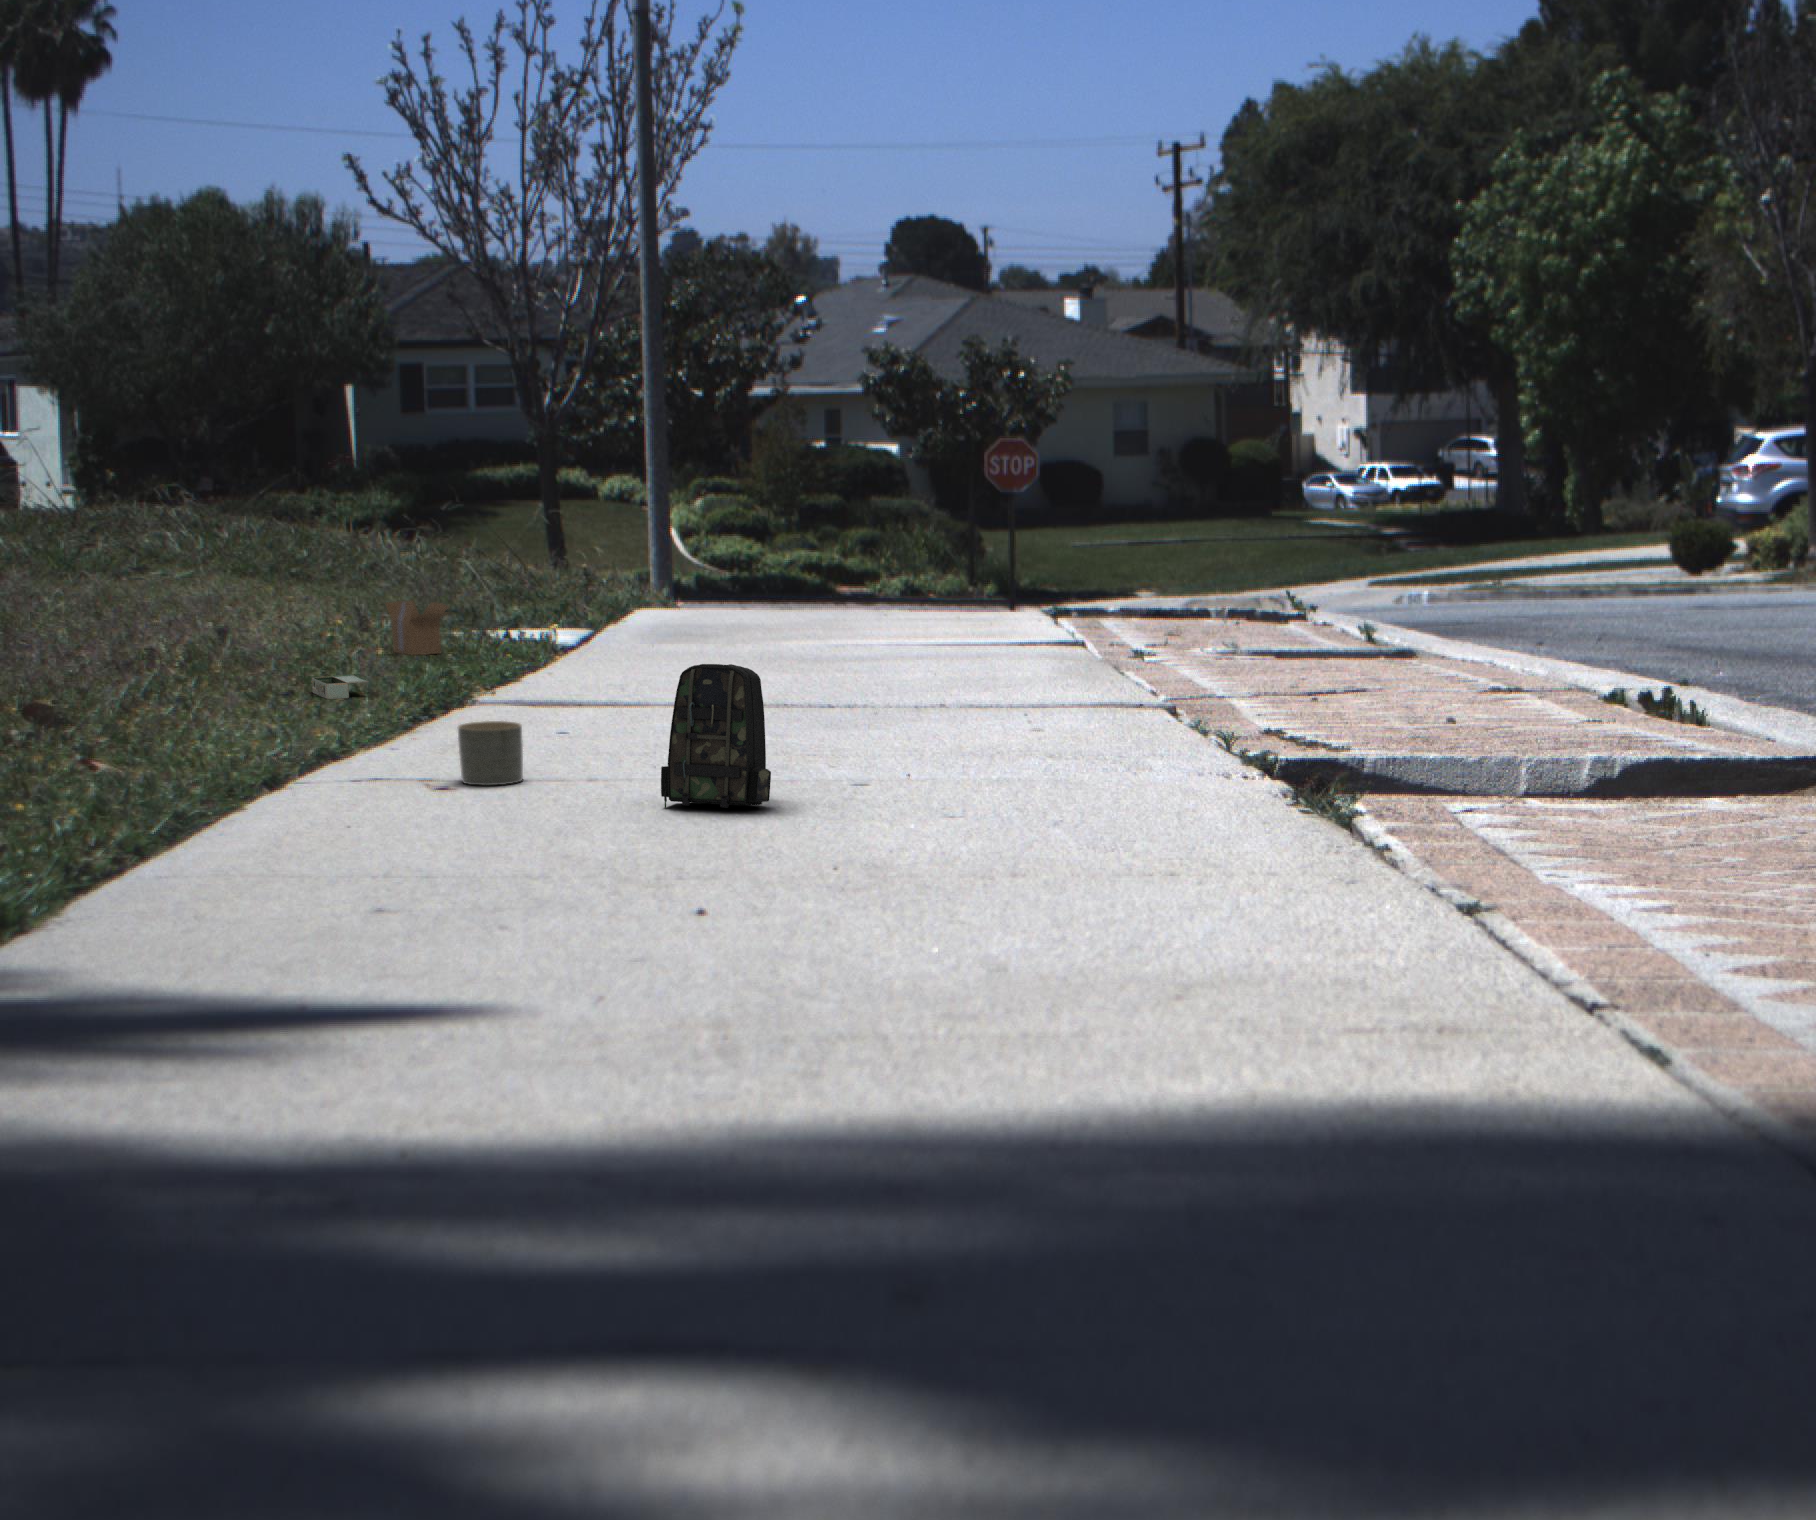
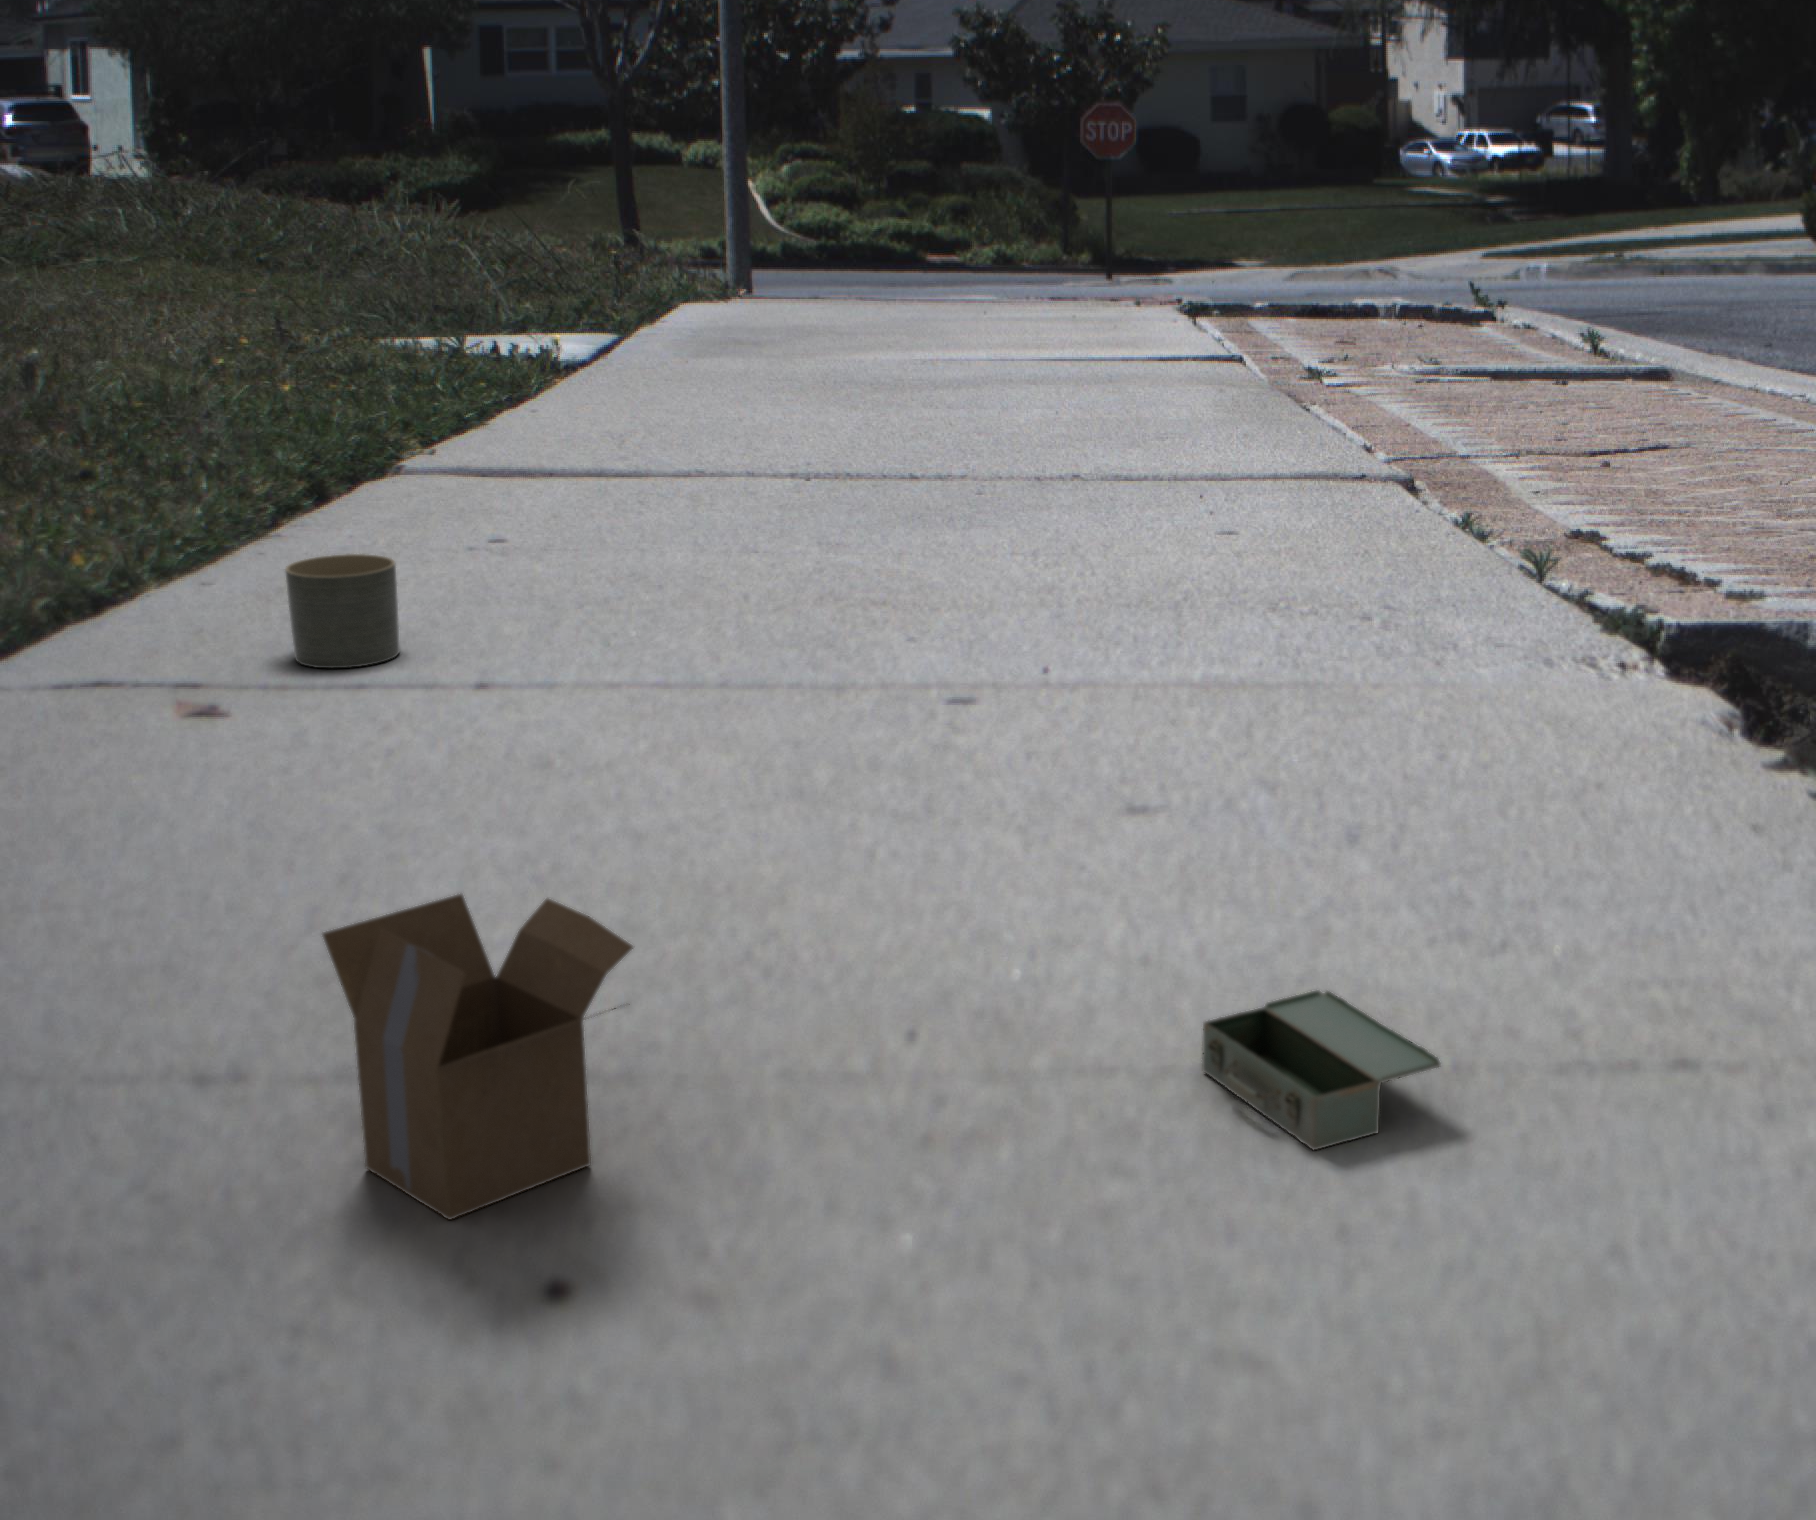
cardboard box: present [385,600,449,655] -> present [323,894,633,1220]
backpack: present [661,664,771,808] -> none [610,477,803,737]
toolbox: present [311,674,369,699] -> present [1202,991,1440,1150]

